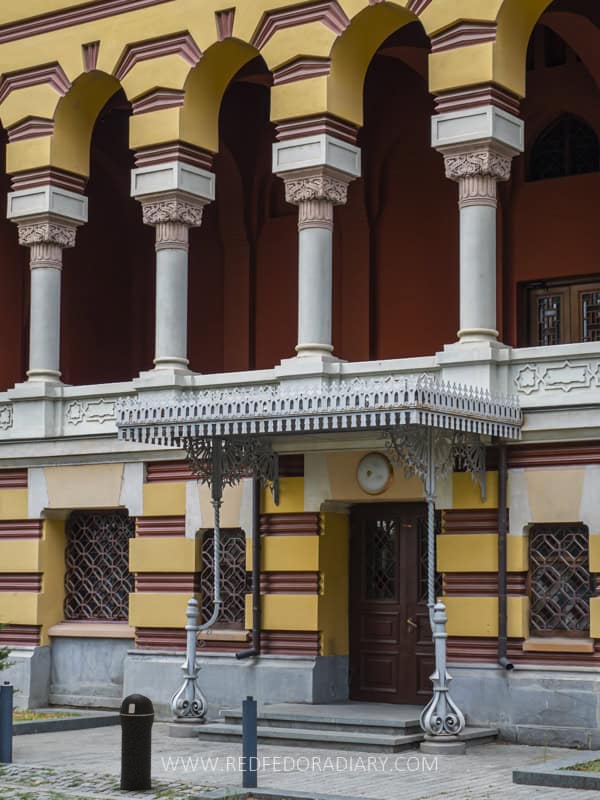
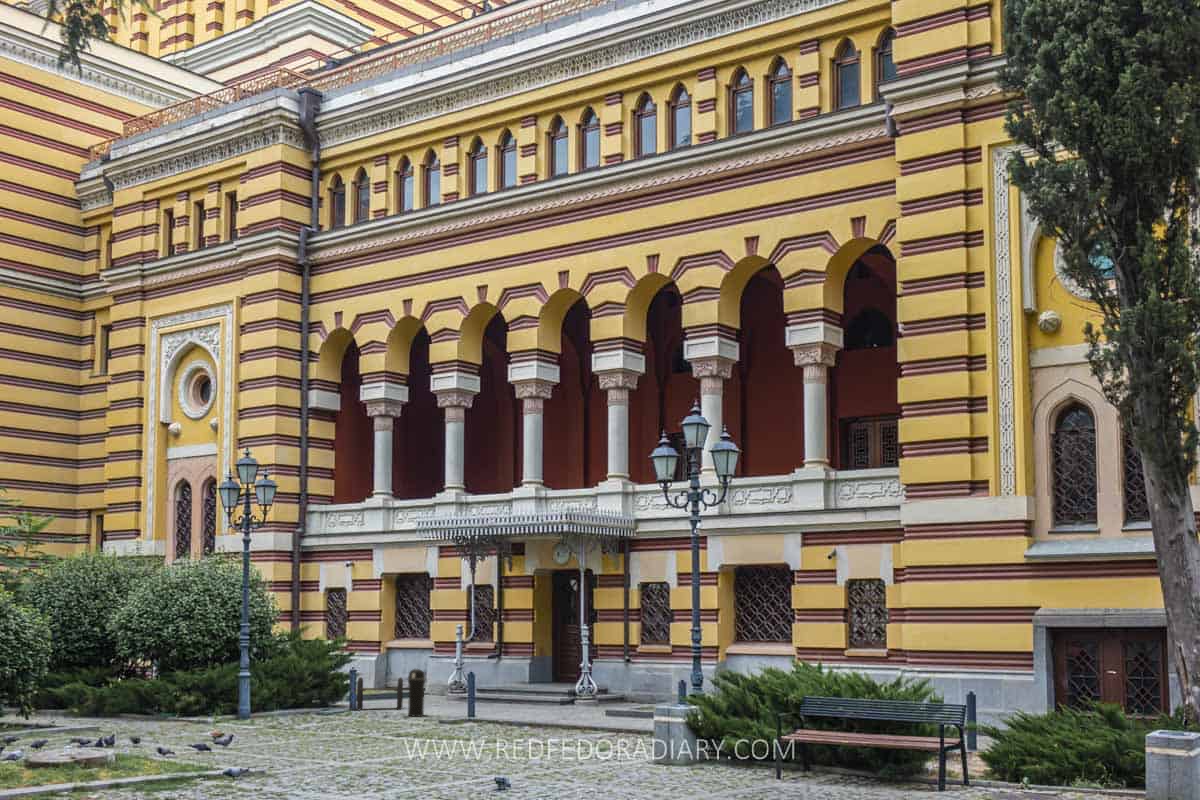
bench: none [12,702,98,767] -> present [357,677,403,710]

